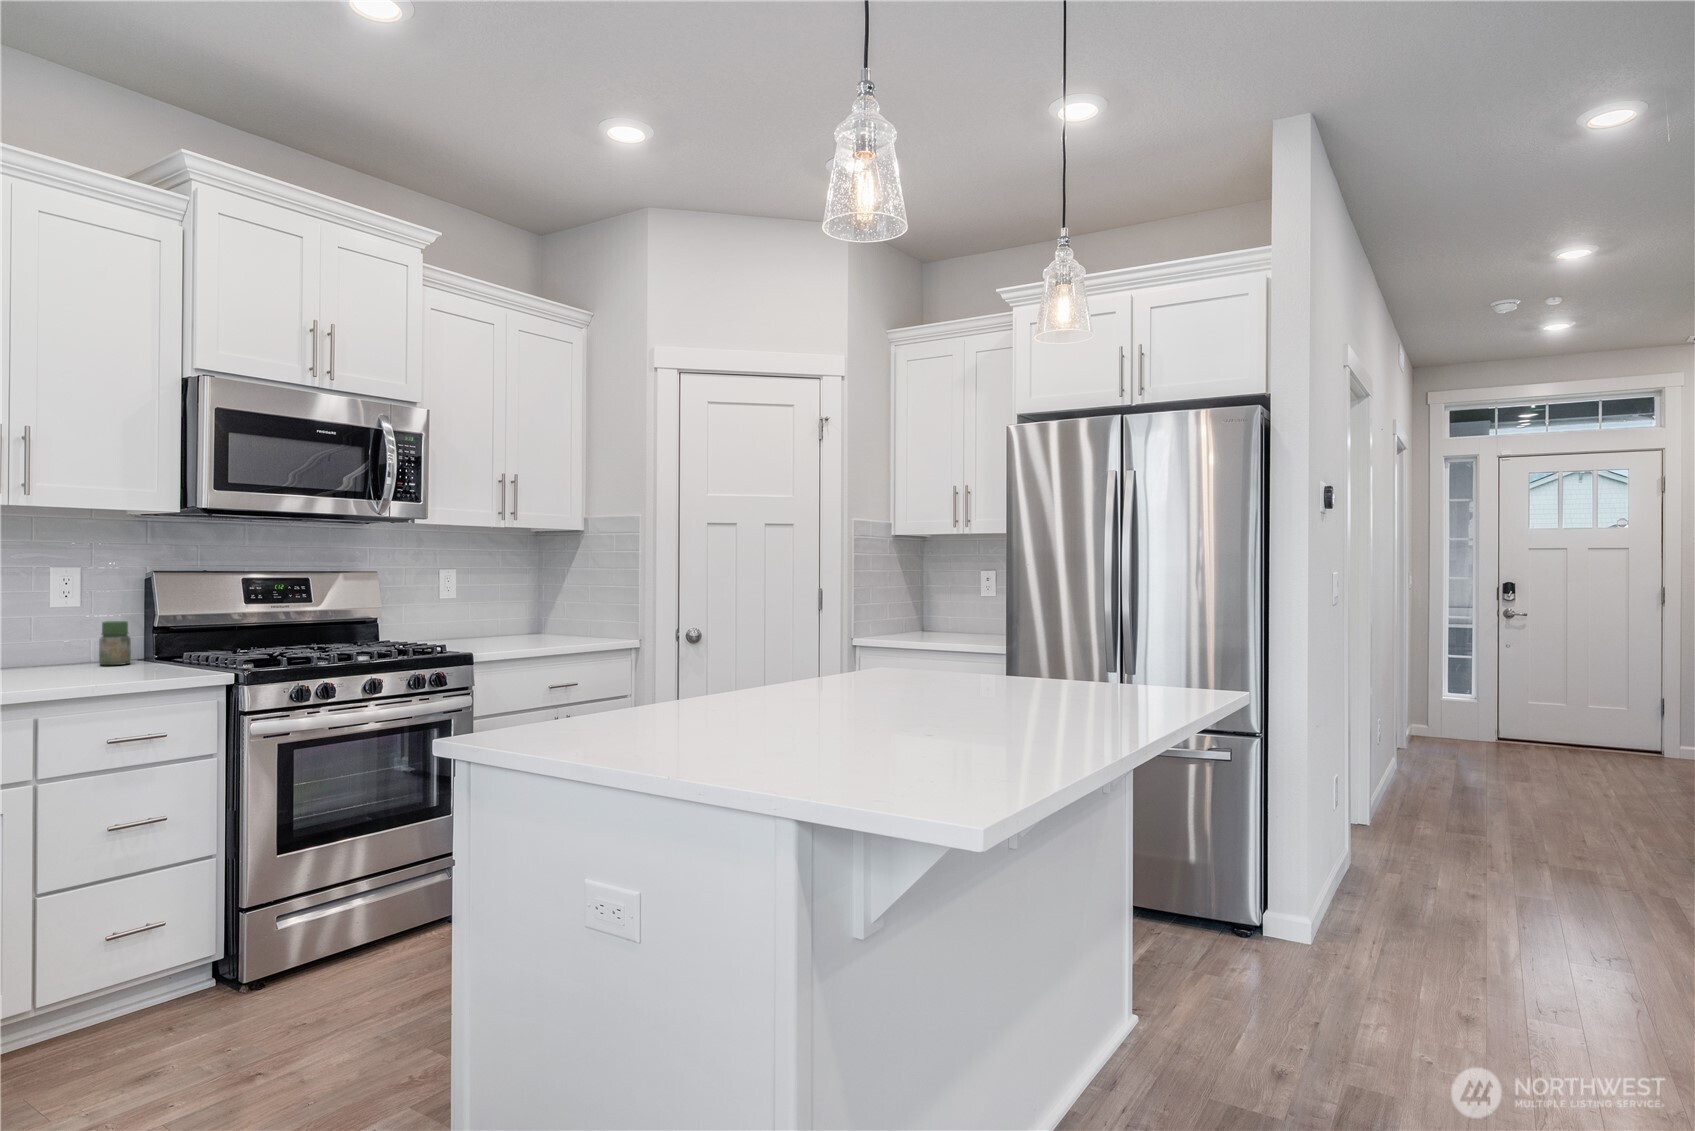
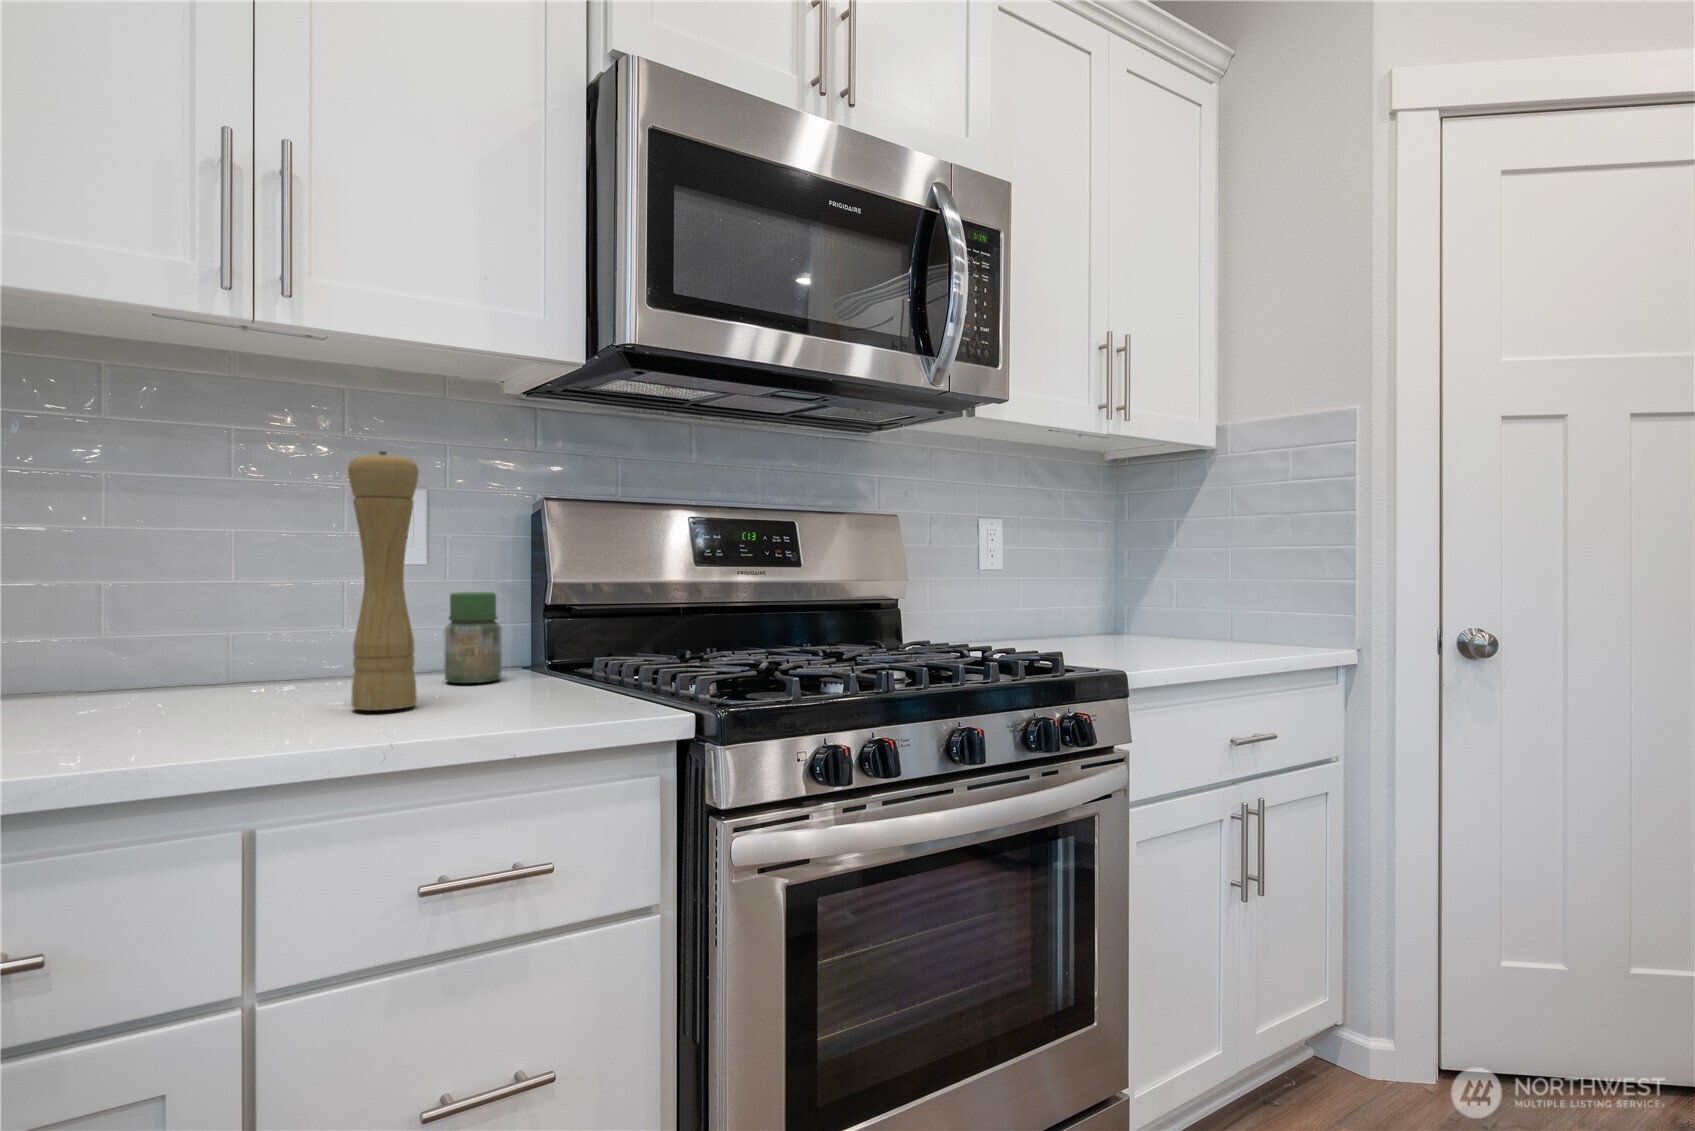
pepper mill: none [57,560,94,675] -> present [348,451,419,710]

